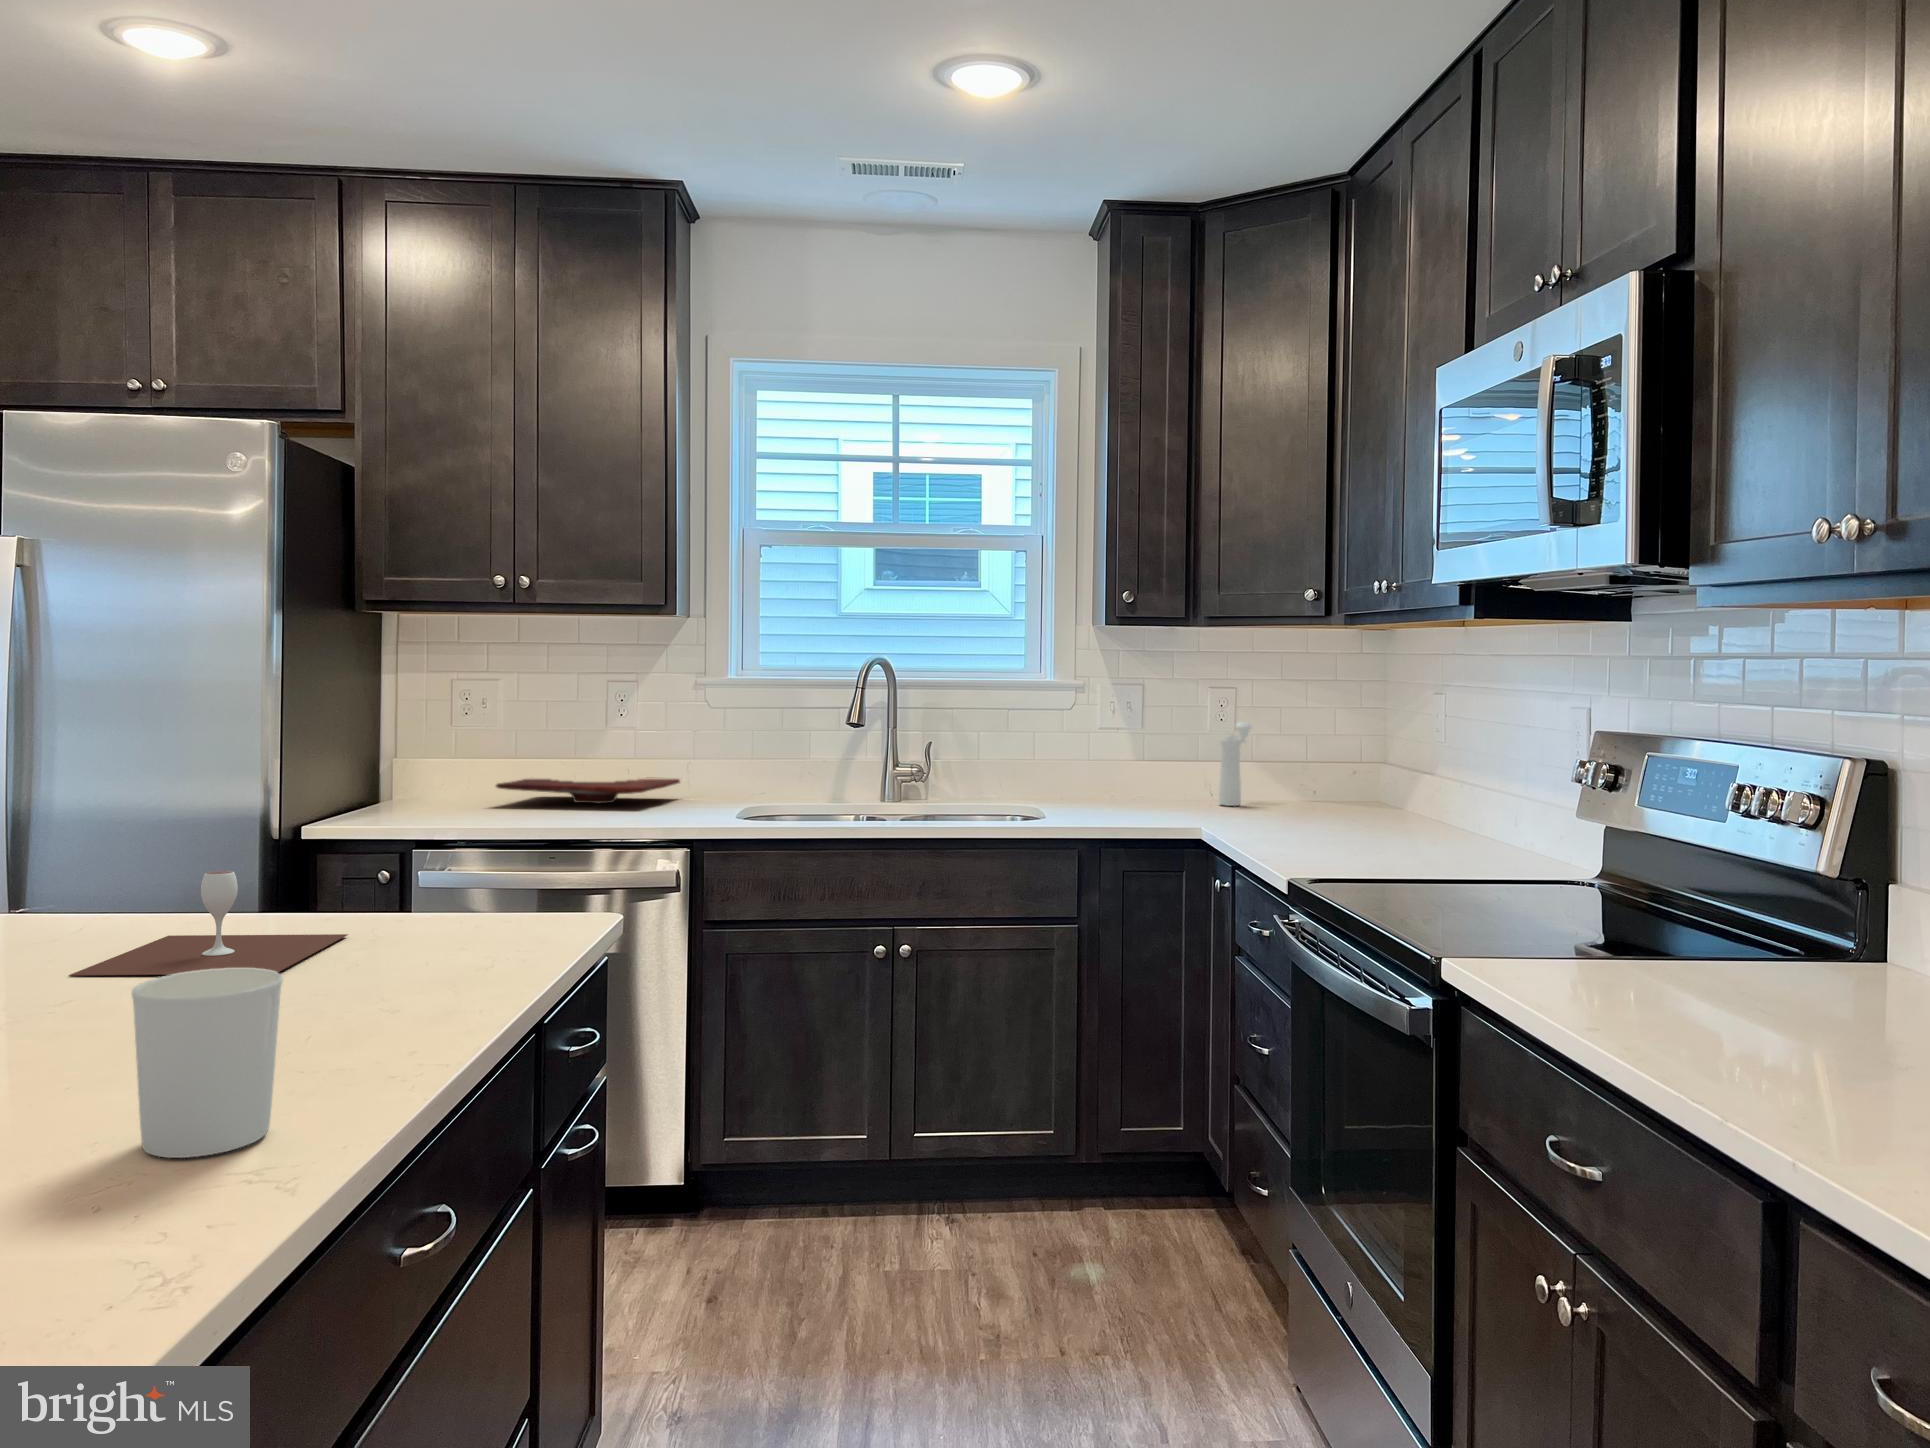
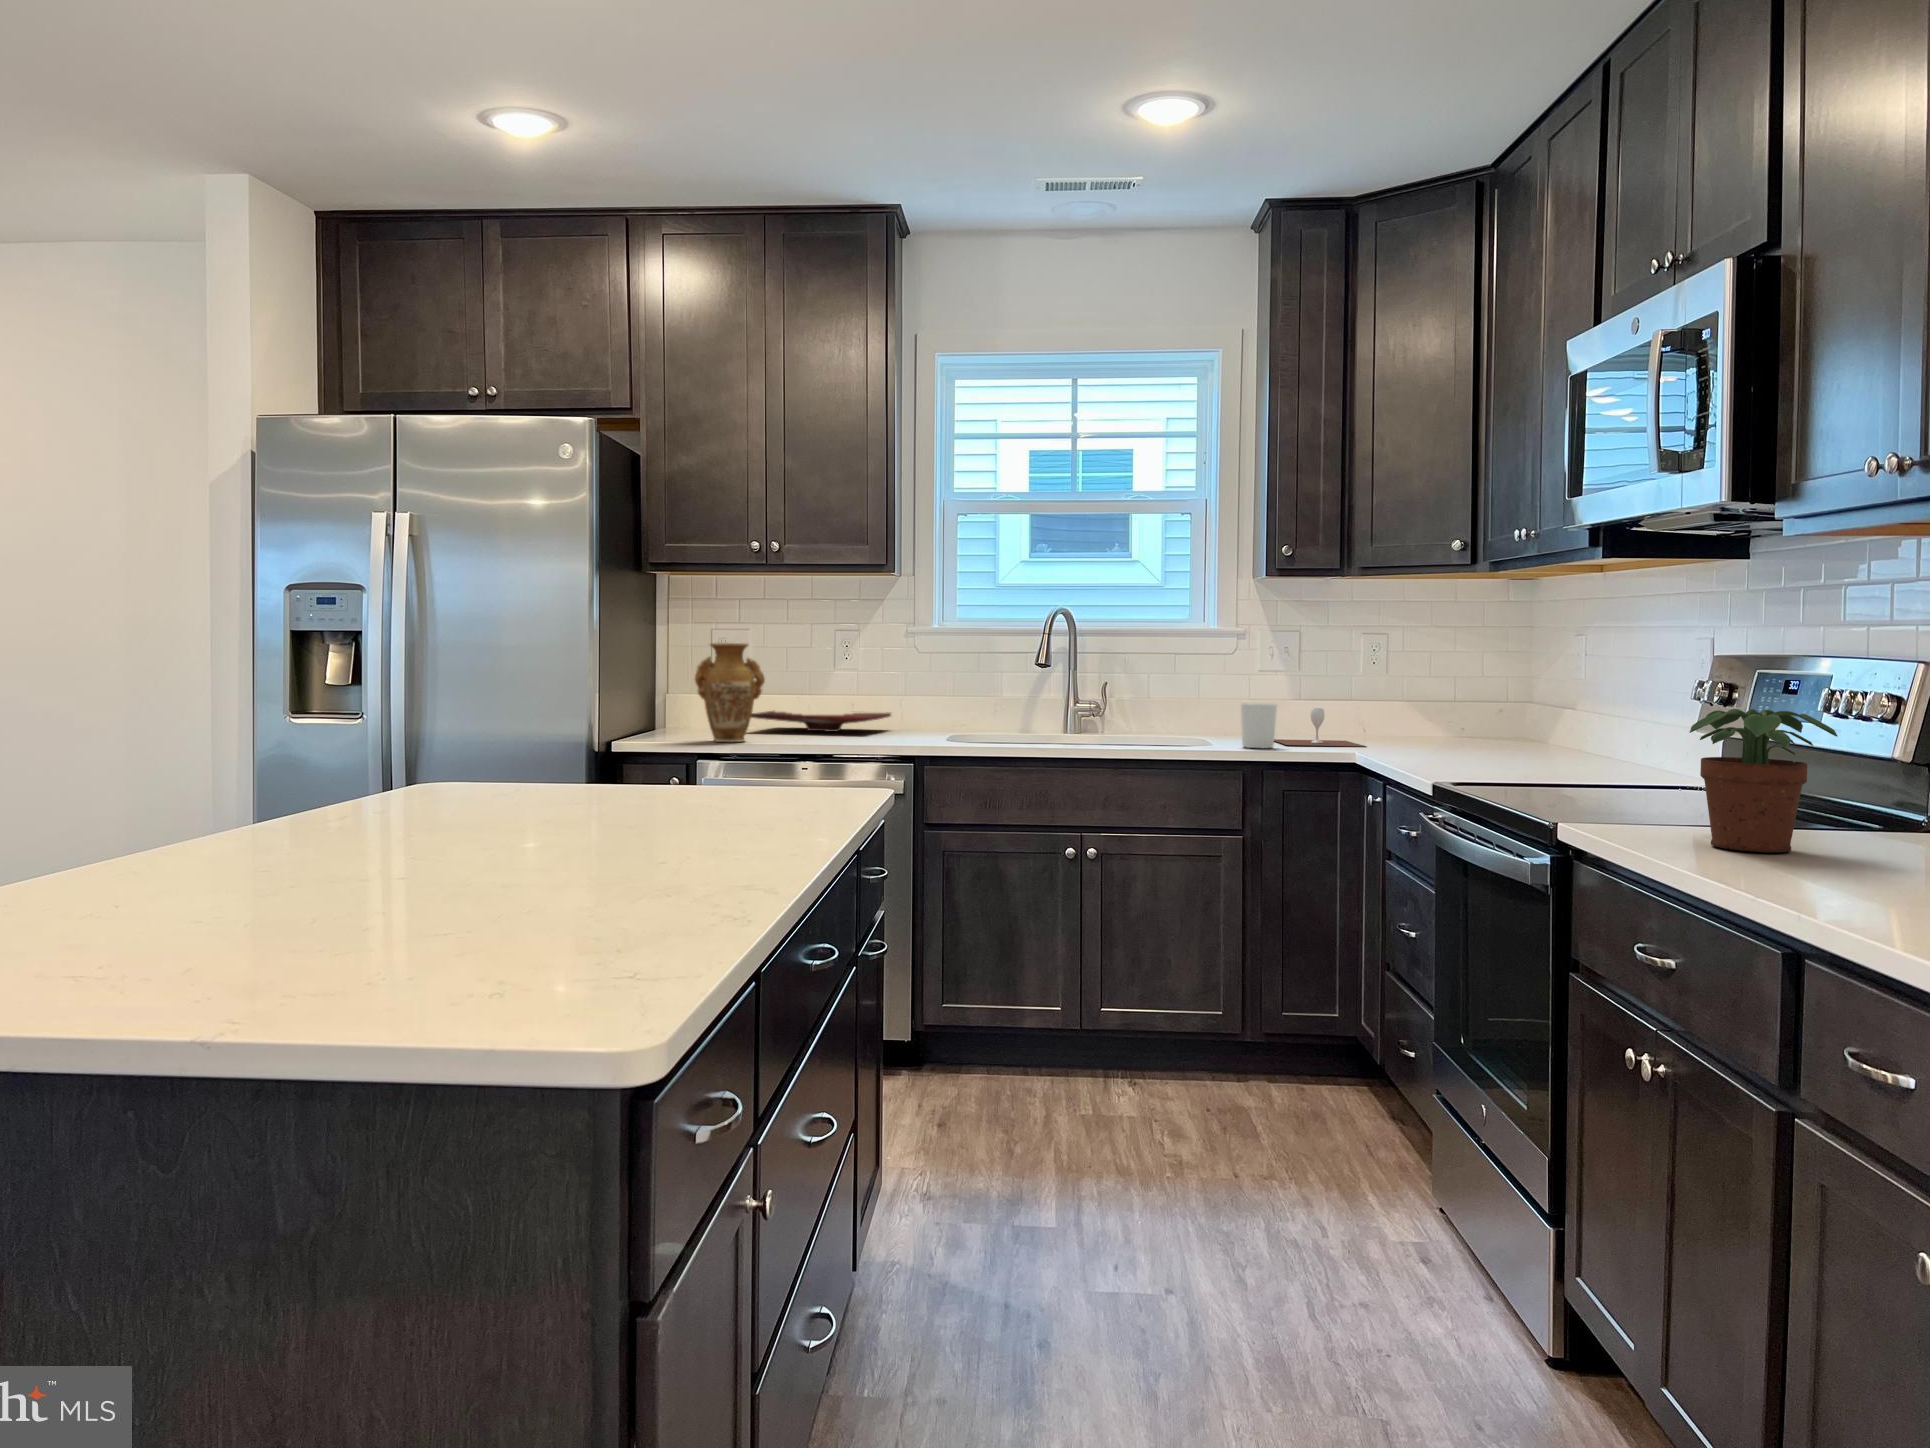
vase: none [412,701,506,826] -> present [695,643,765,742]
pepper mill: present [1219,722,1252,806] -> none [1368,665,1400,739]
potted plant: none [1608,828,1782,1018] -> present [1689,709,1837,852]
wine glass: present [69,871,348,976] -> present [1274,708,1364,747]
candle holder: present [132,968,283,1158] -> present [1241,703,1277,748]

